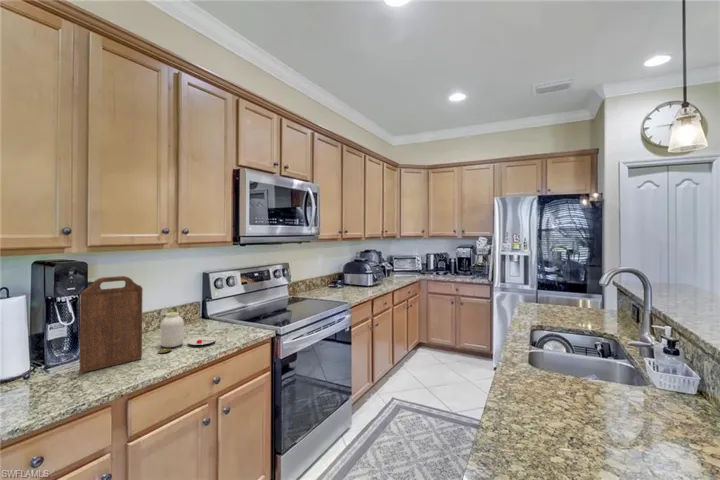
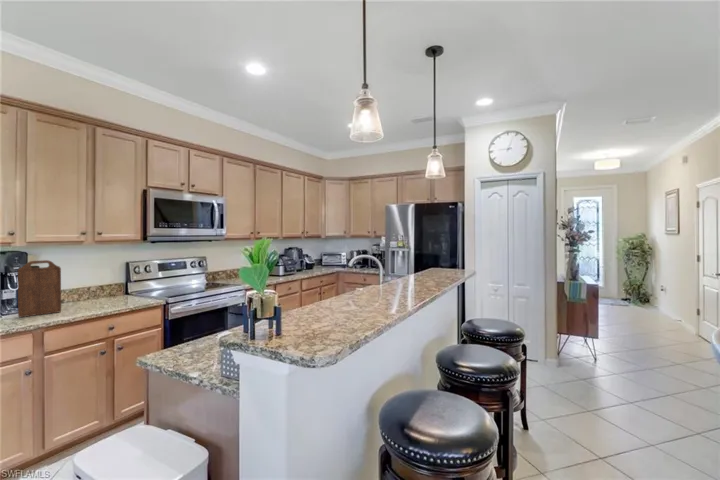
jar: present [158,312,216,353] -> none [74,285,118,310]

